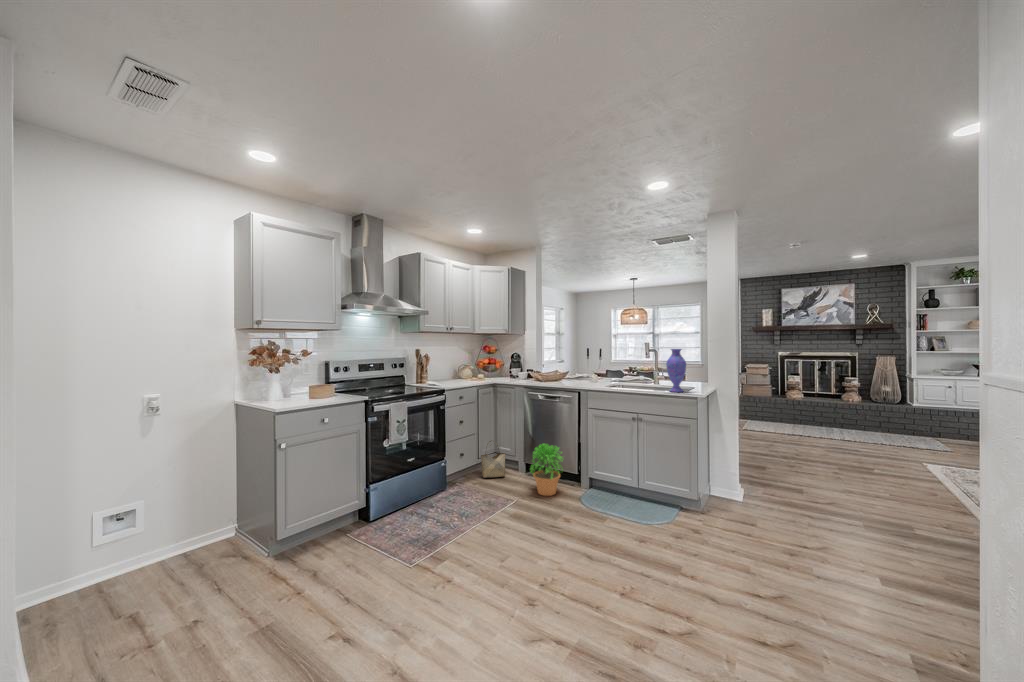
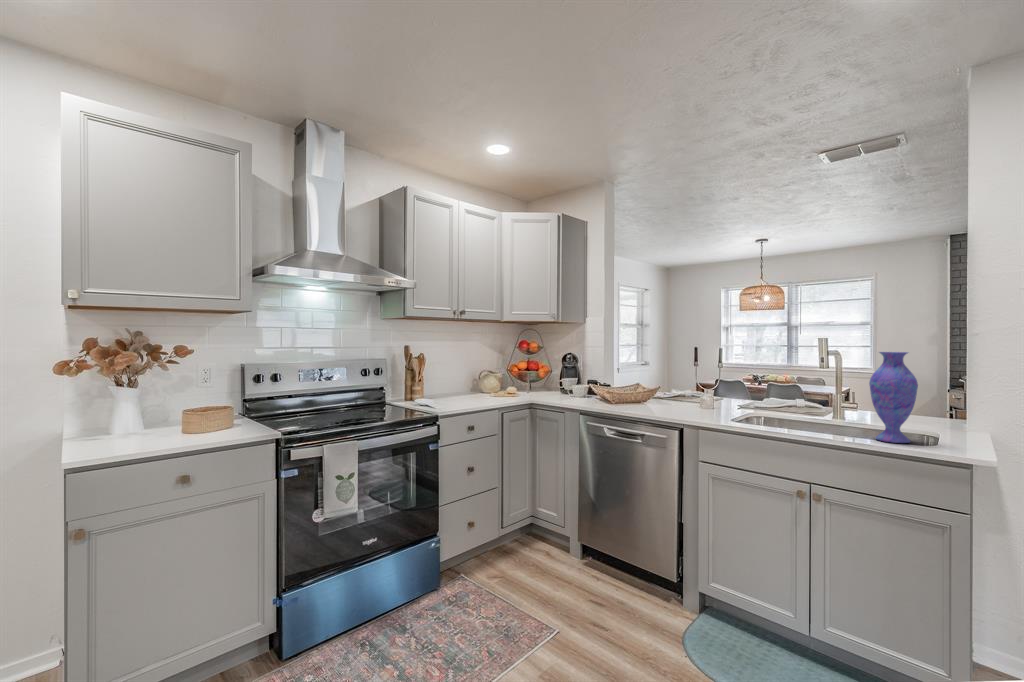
woven basket: present [481,441,506,478] -> none [503,503,546,568]
potted plant: present [530,444,562,496] -> none [583,520,654,622]

